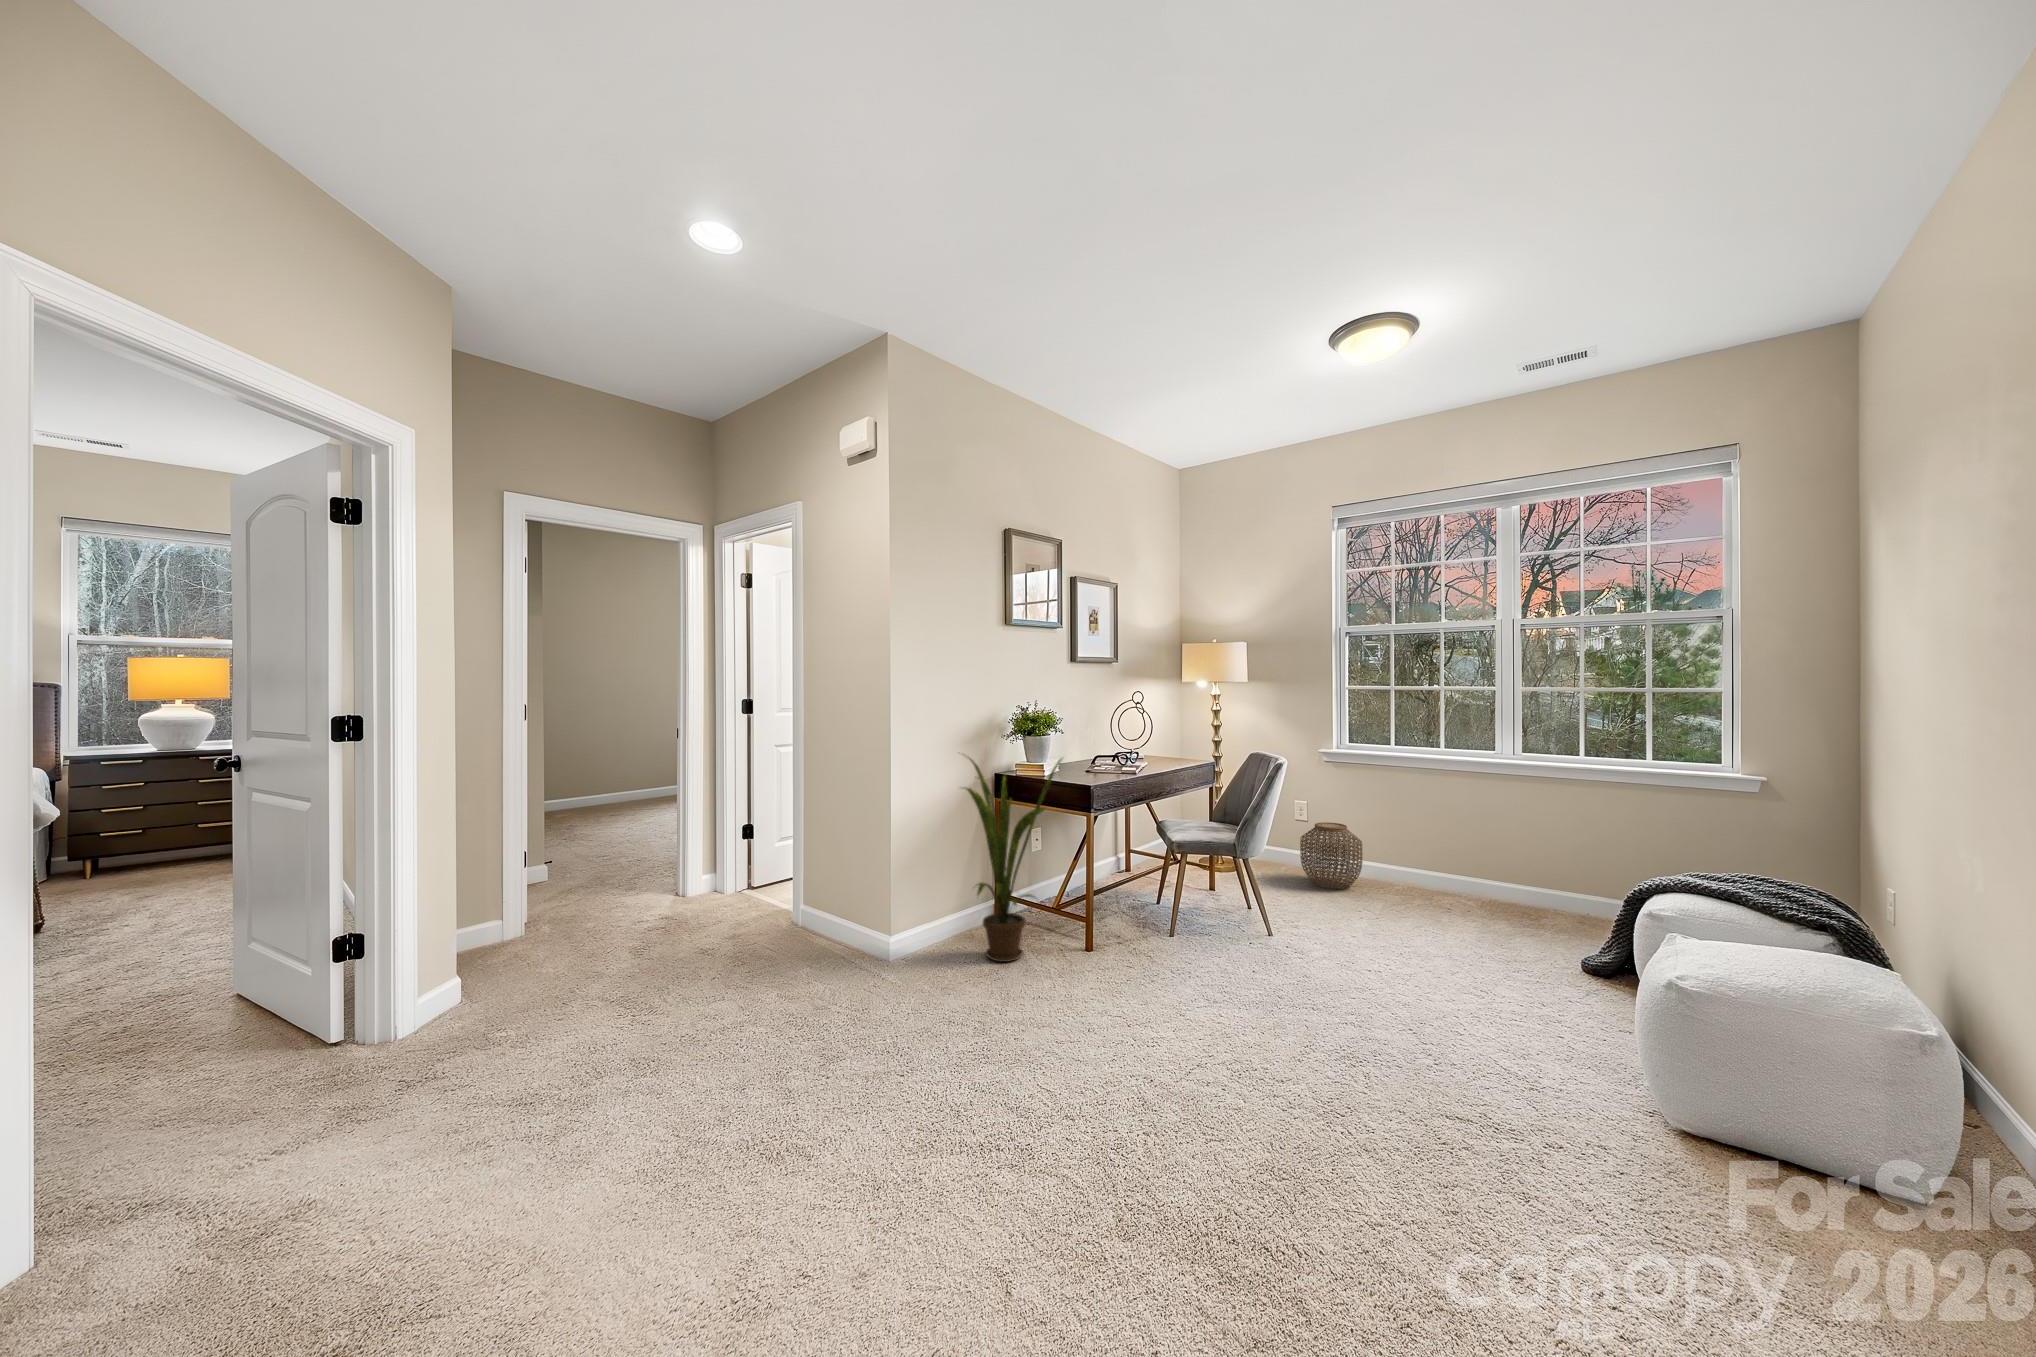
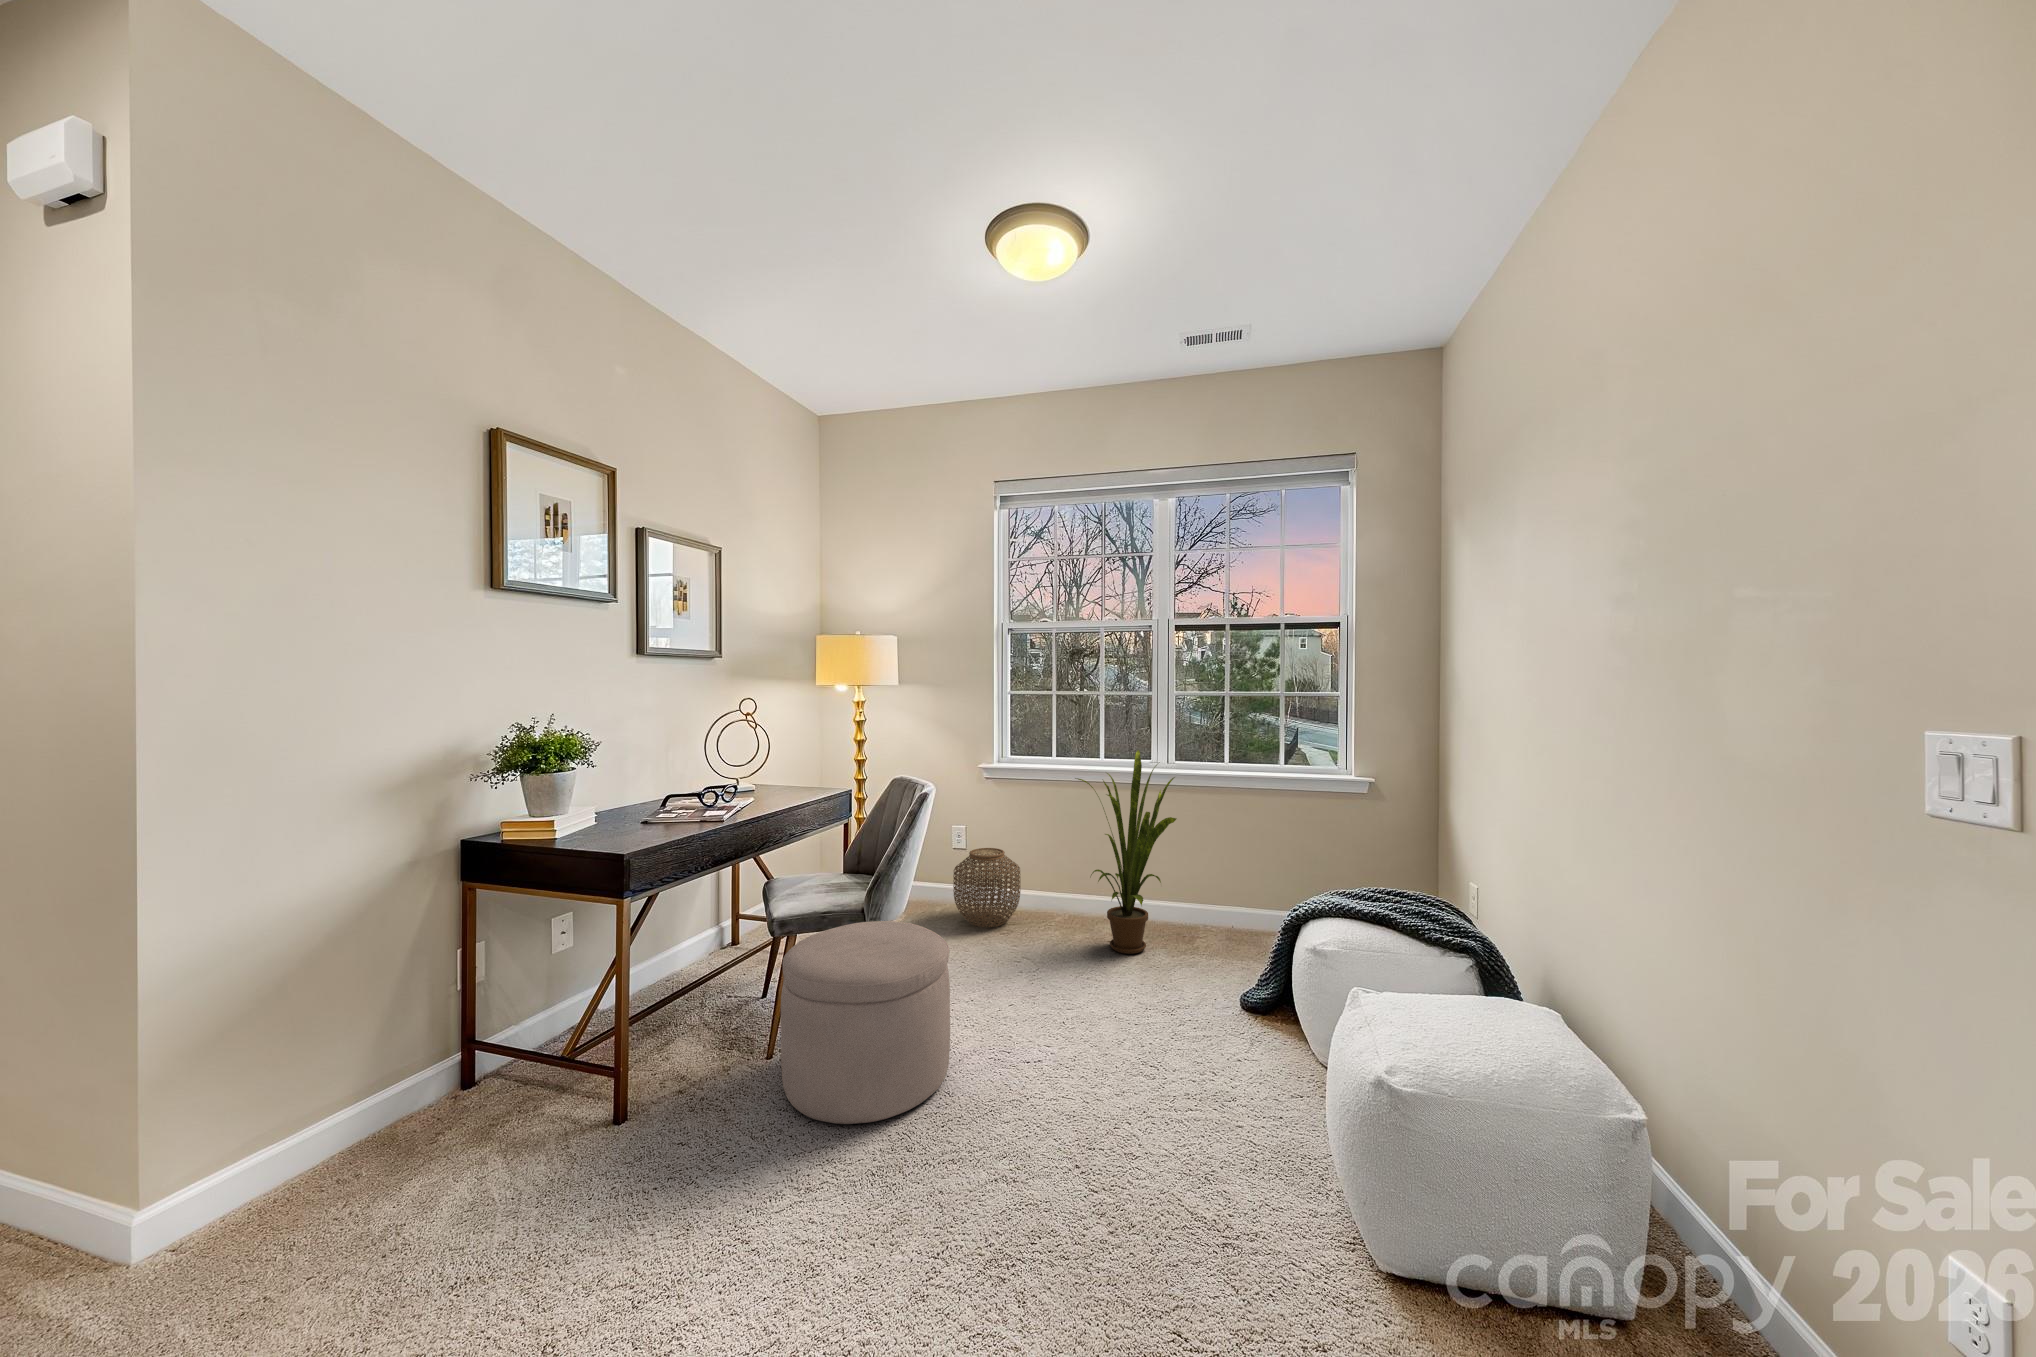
house plant: present [964,754,1062,962] -> present [1075,750,1176,954]
ottoman: none [1183,853,1300,974] -> present [781,921,950,1124]

